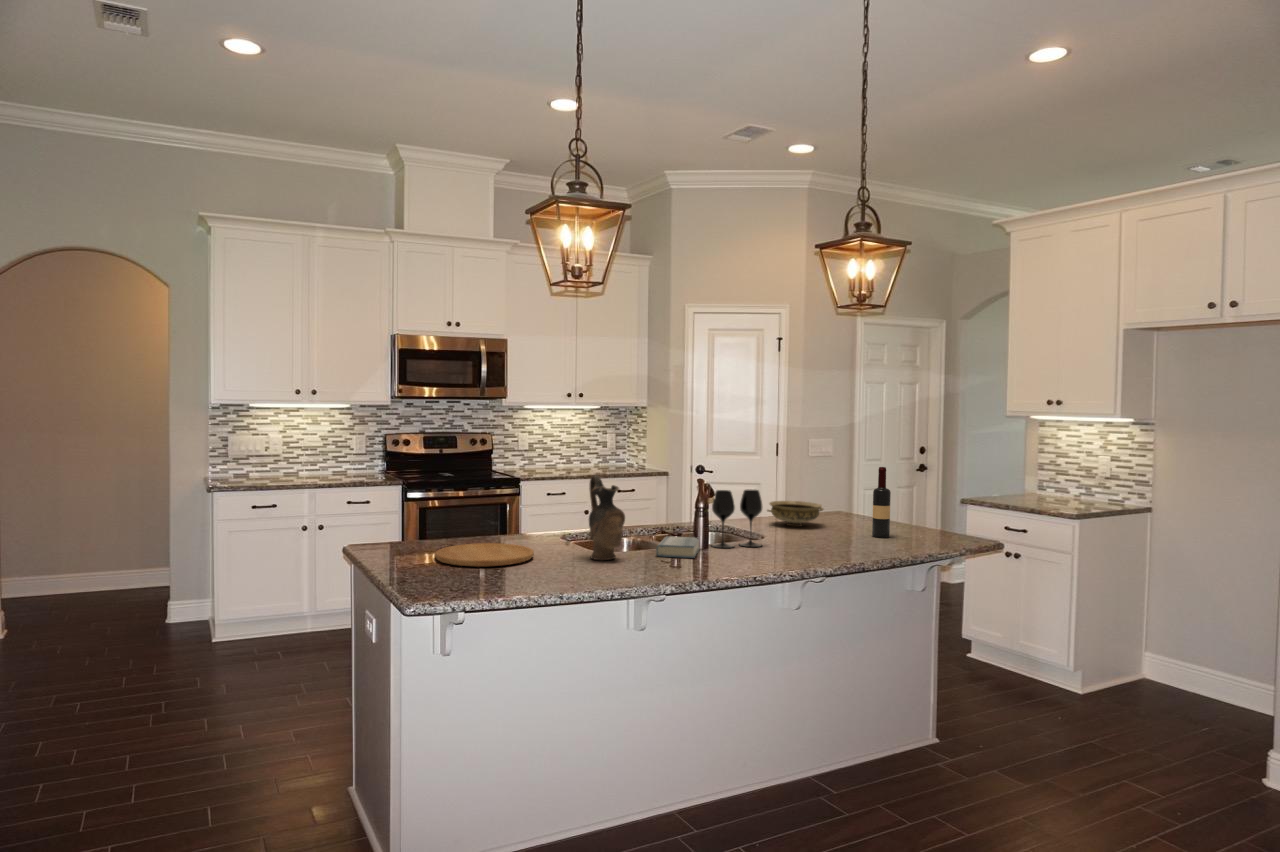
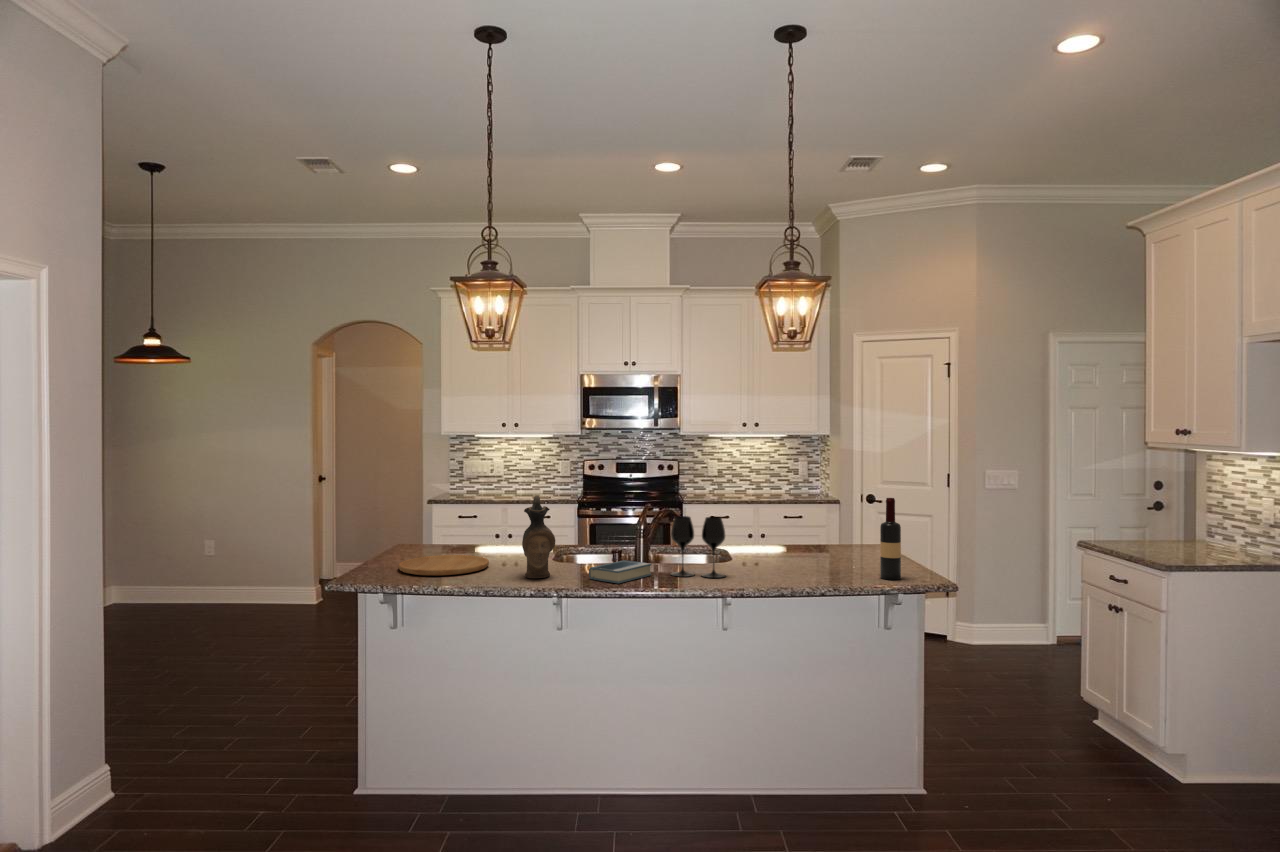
ceramic bowl: present [767,501,823,526] -> none [787,532,859,561]

